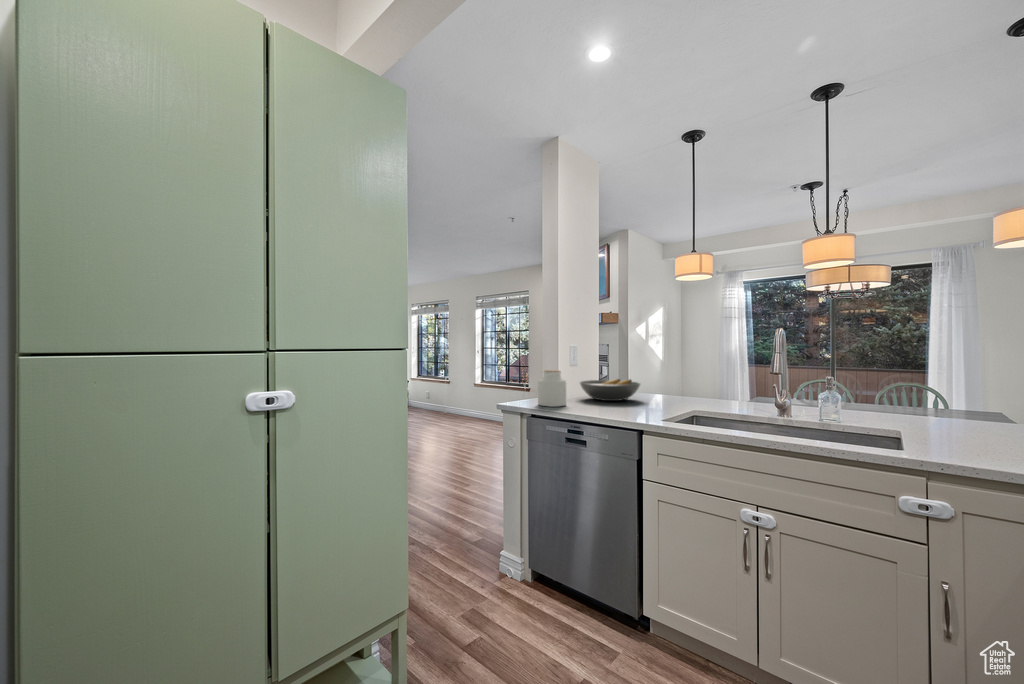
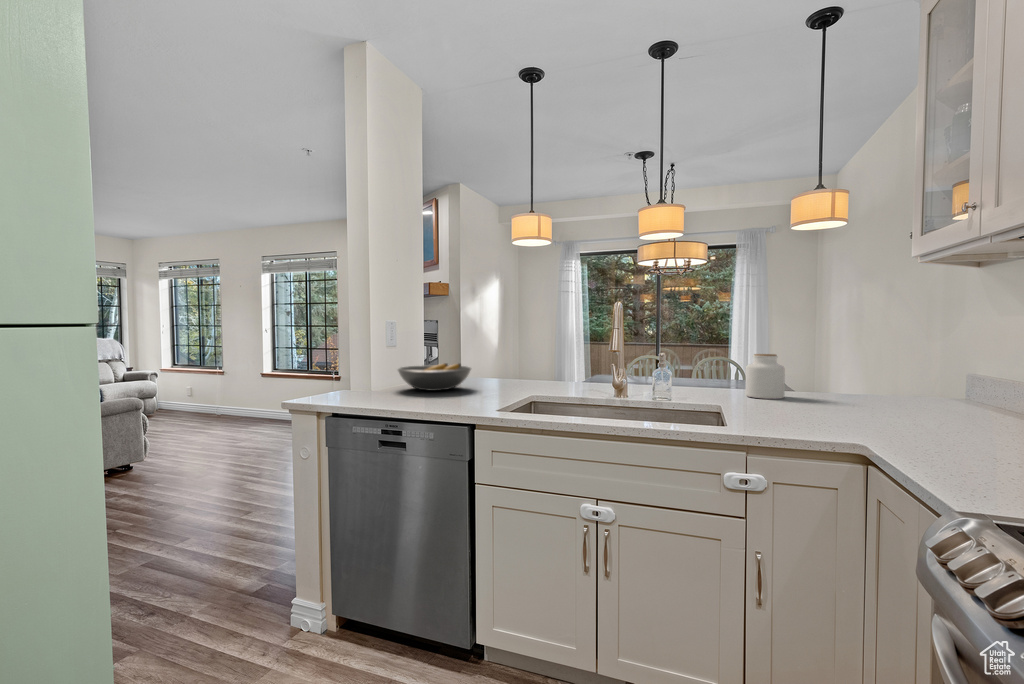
jar: present [538,370,566,407] -> present [745,354,785,399]

